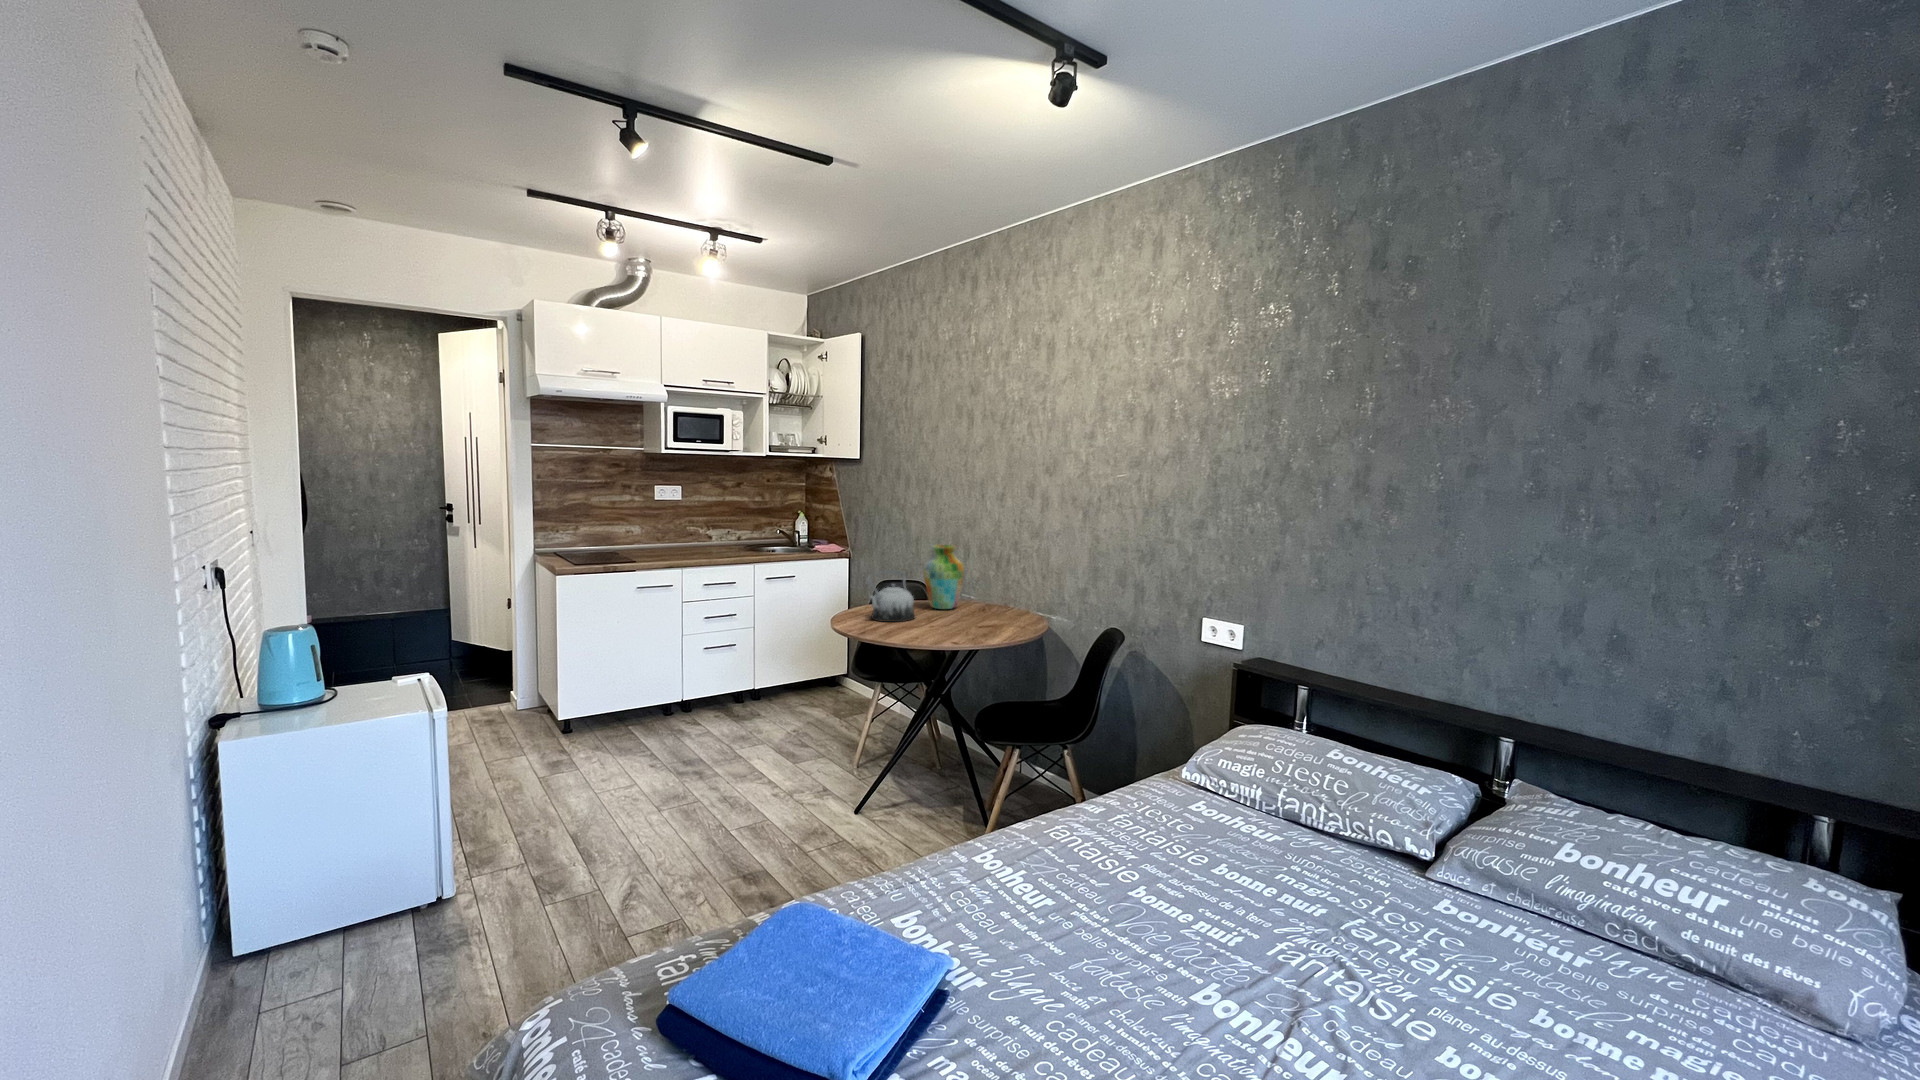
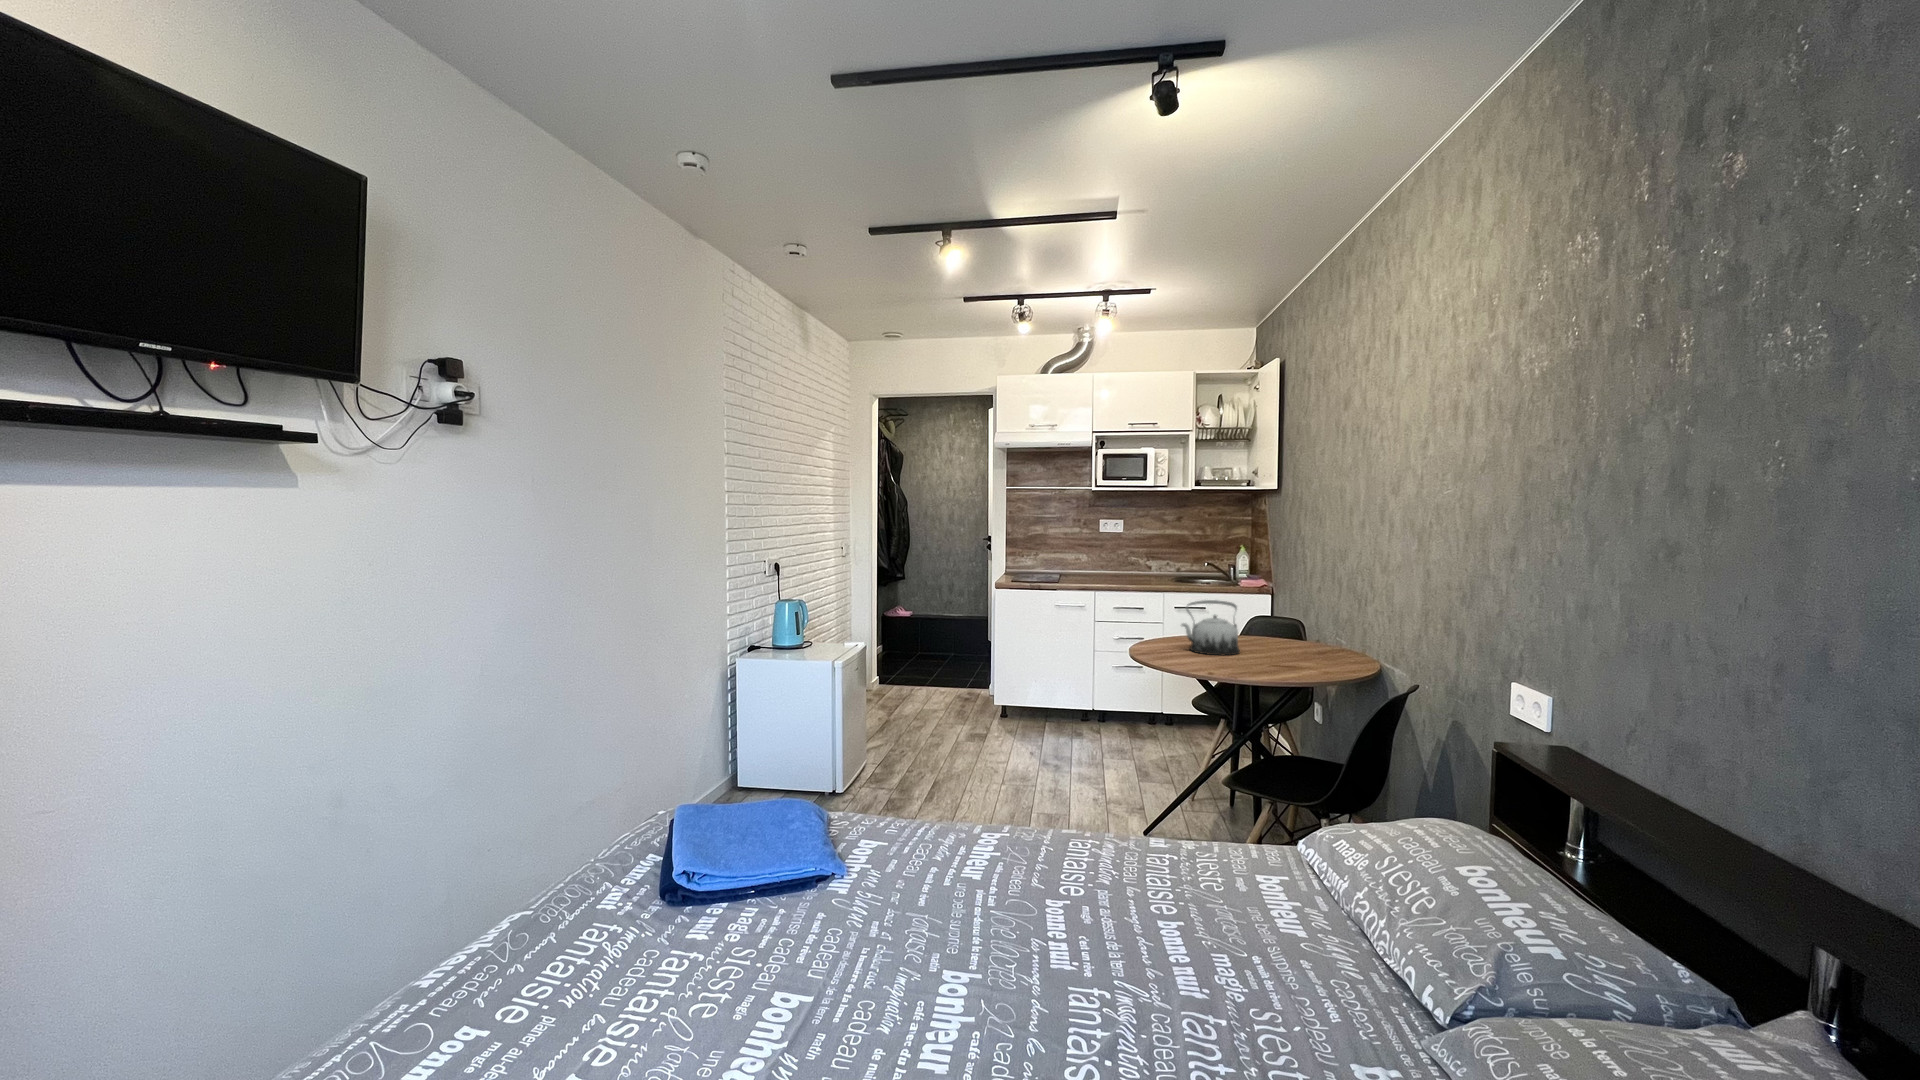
vase: present [924,545,964,609] -> none [1268,578,1319,652]

